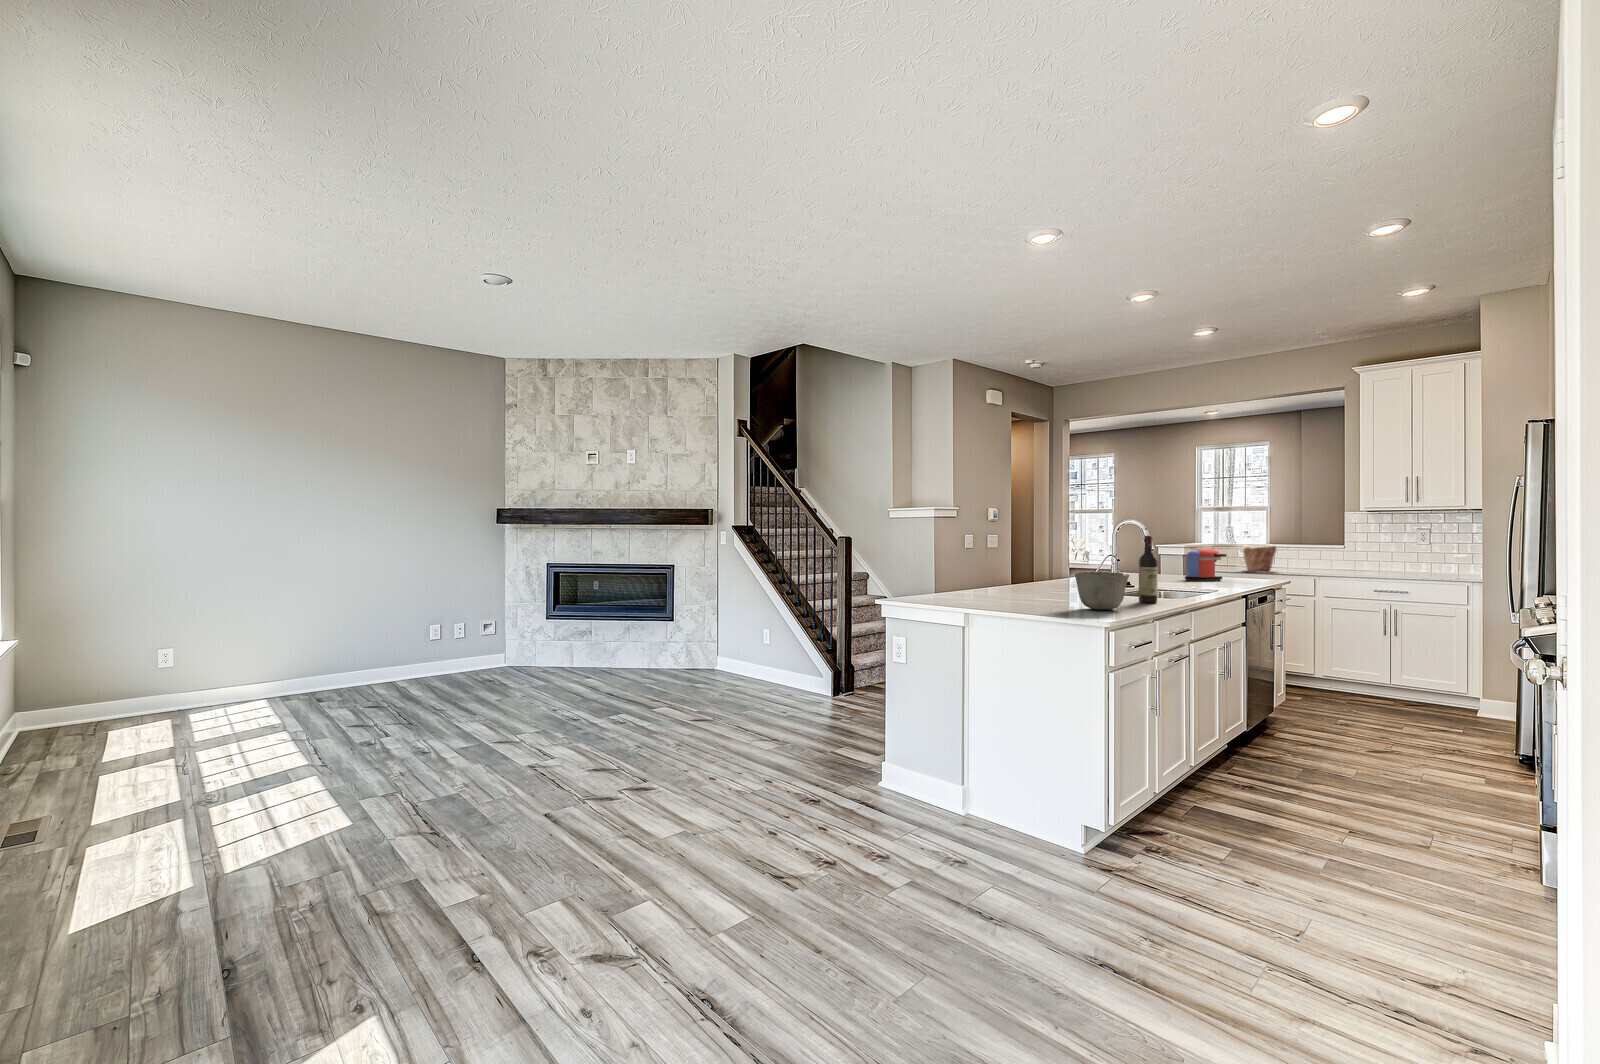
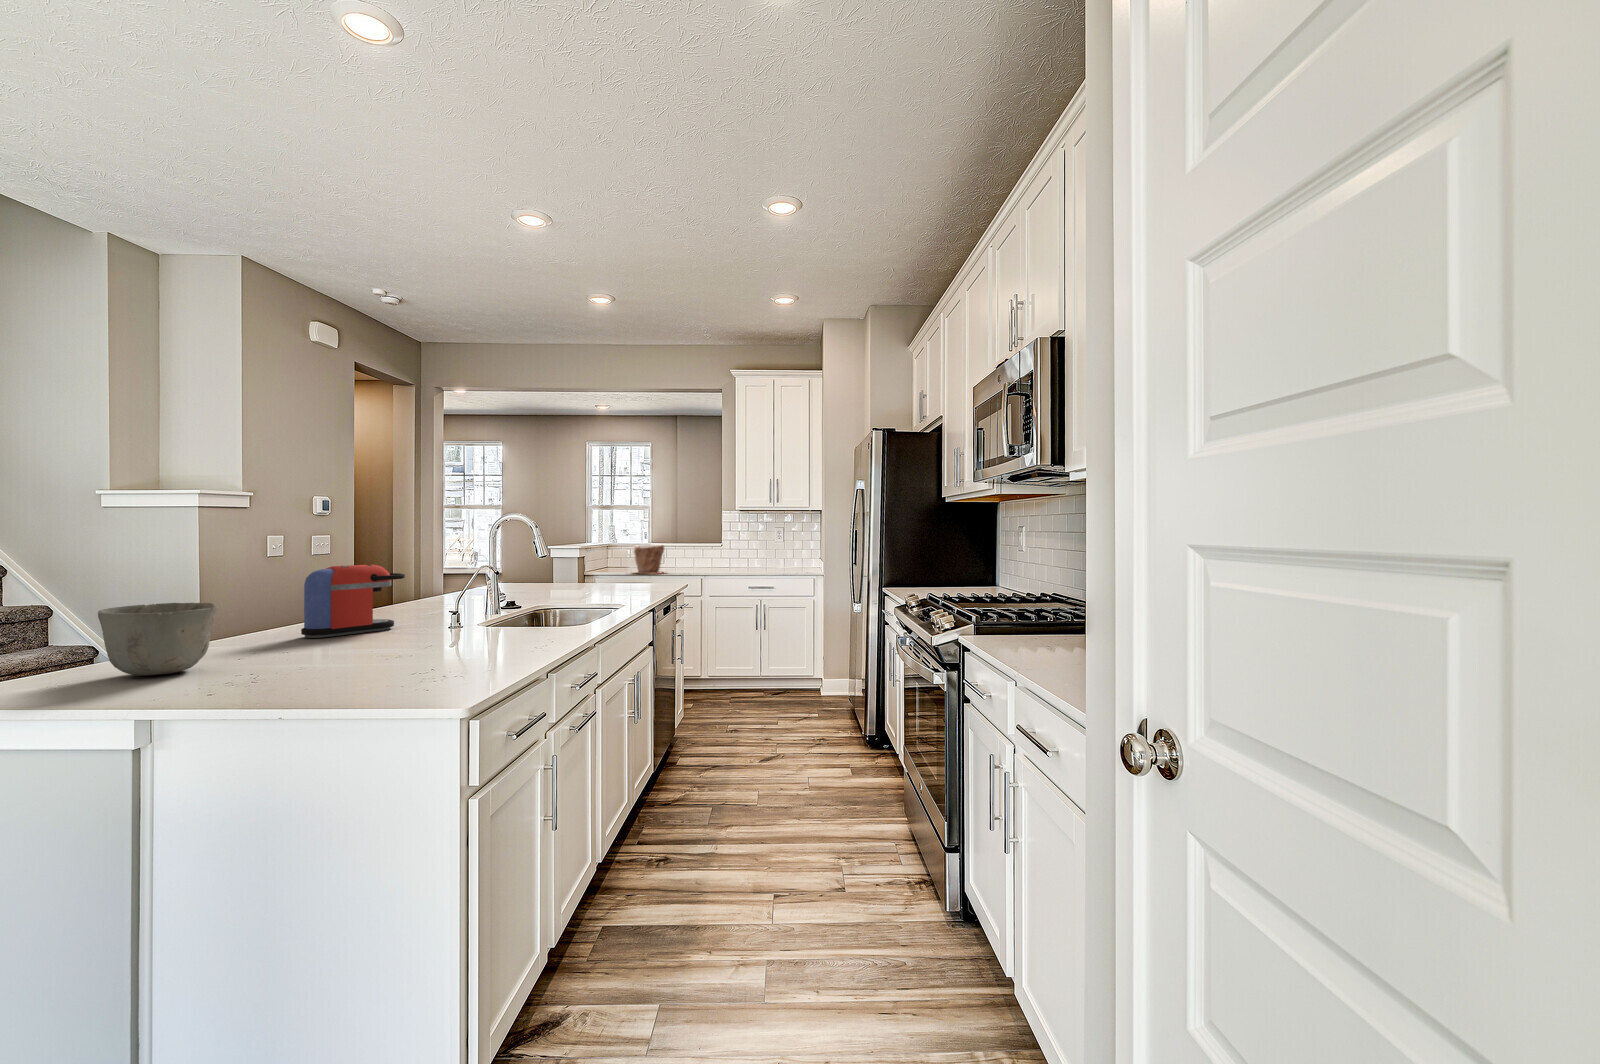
wine bottle: present [1139,536,1157,603] -> none [527,535,553,636]
coffee maker: present [1185,549,1227,581] -> present [301,565,405,638]
ceramic bowl: present [1075,572,1129,610] -> present [98,603,218,676]

